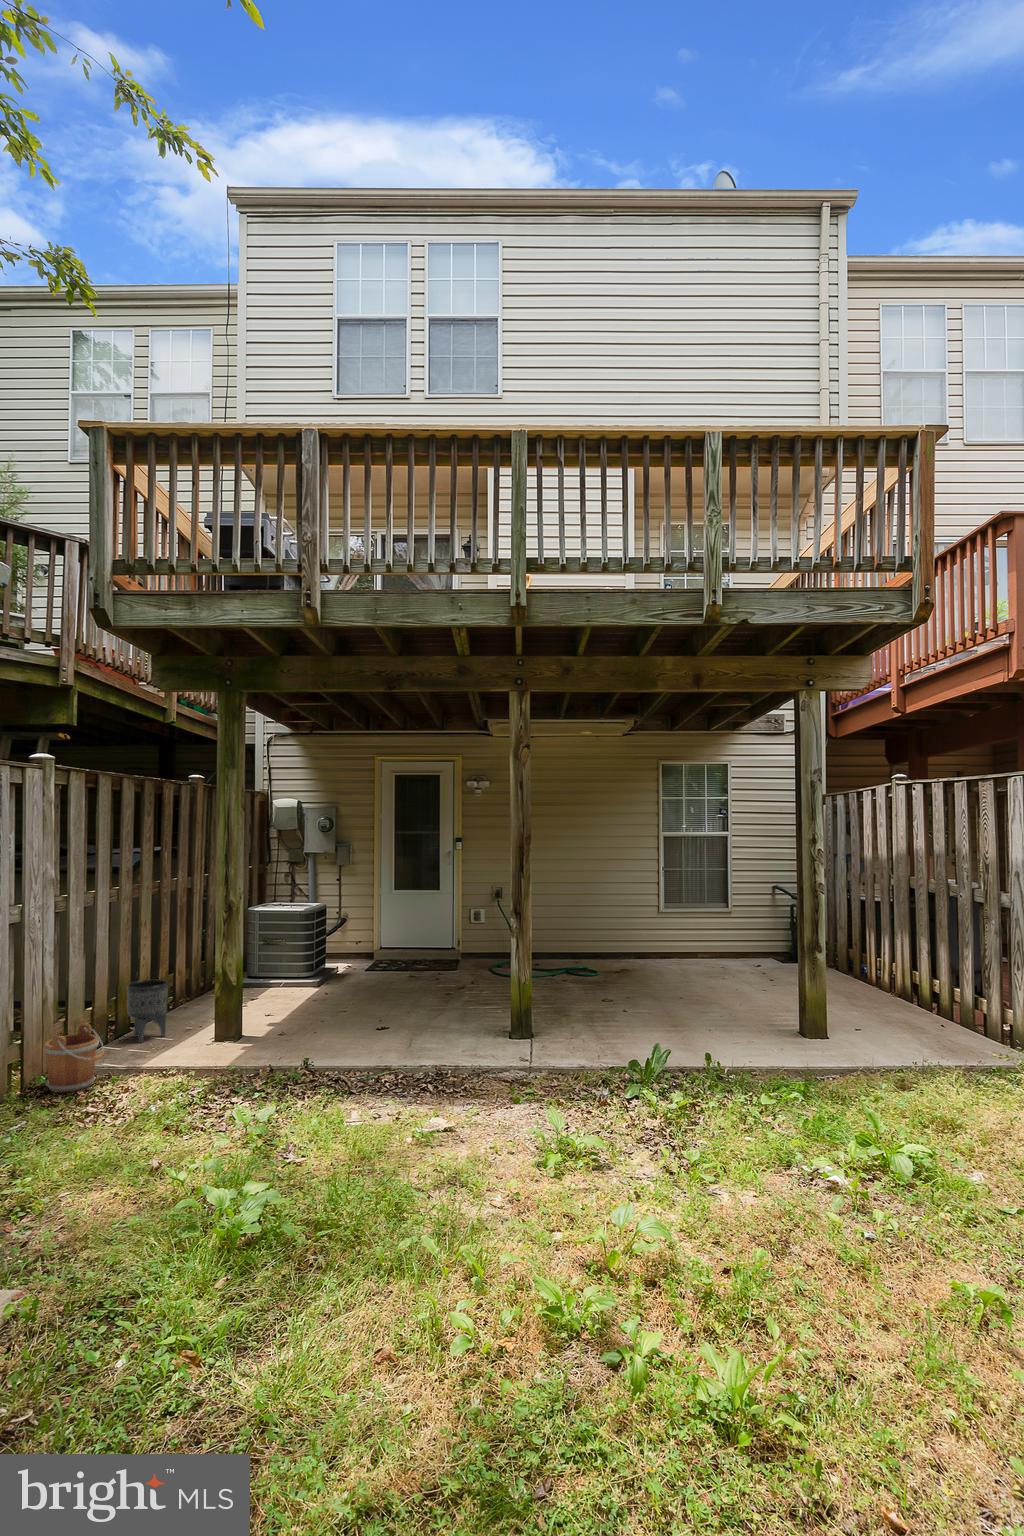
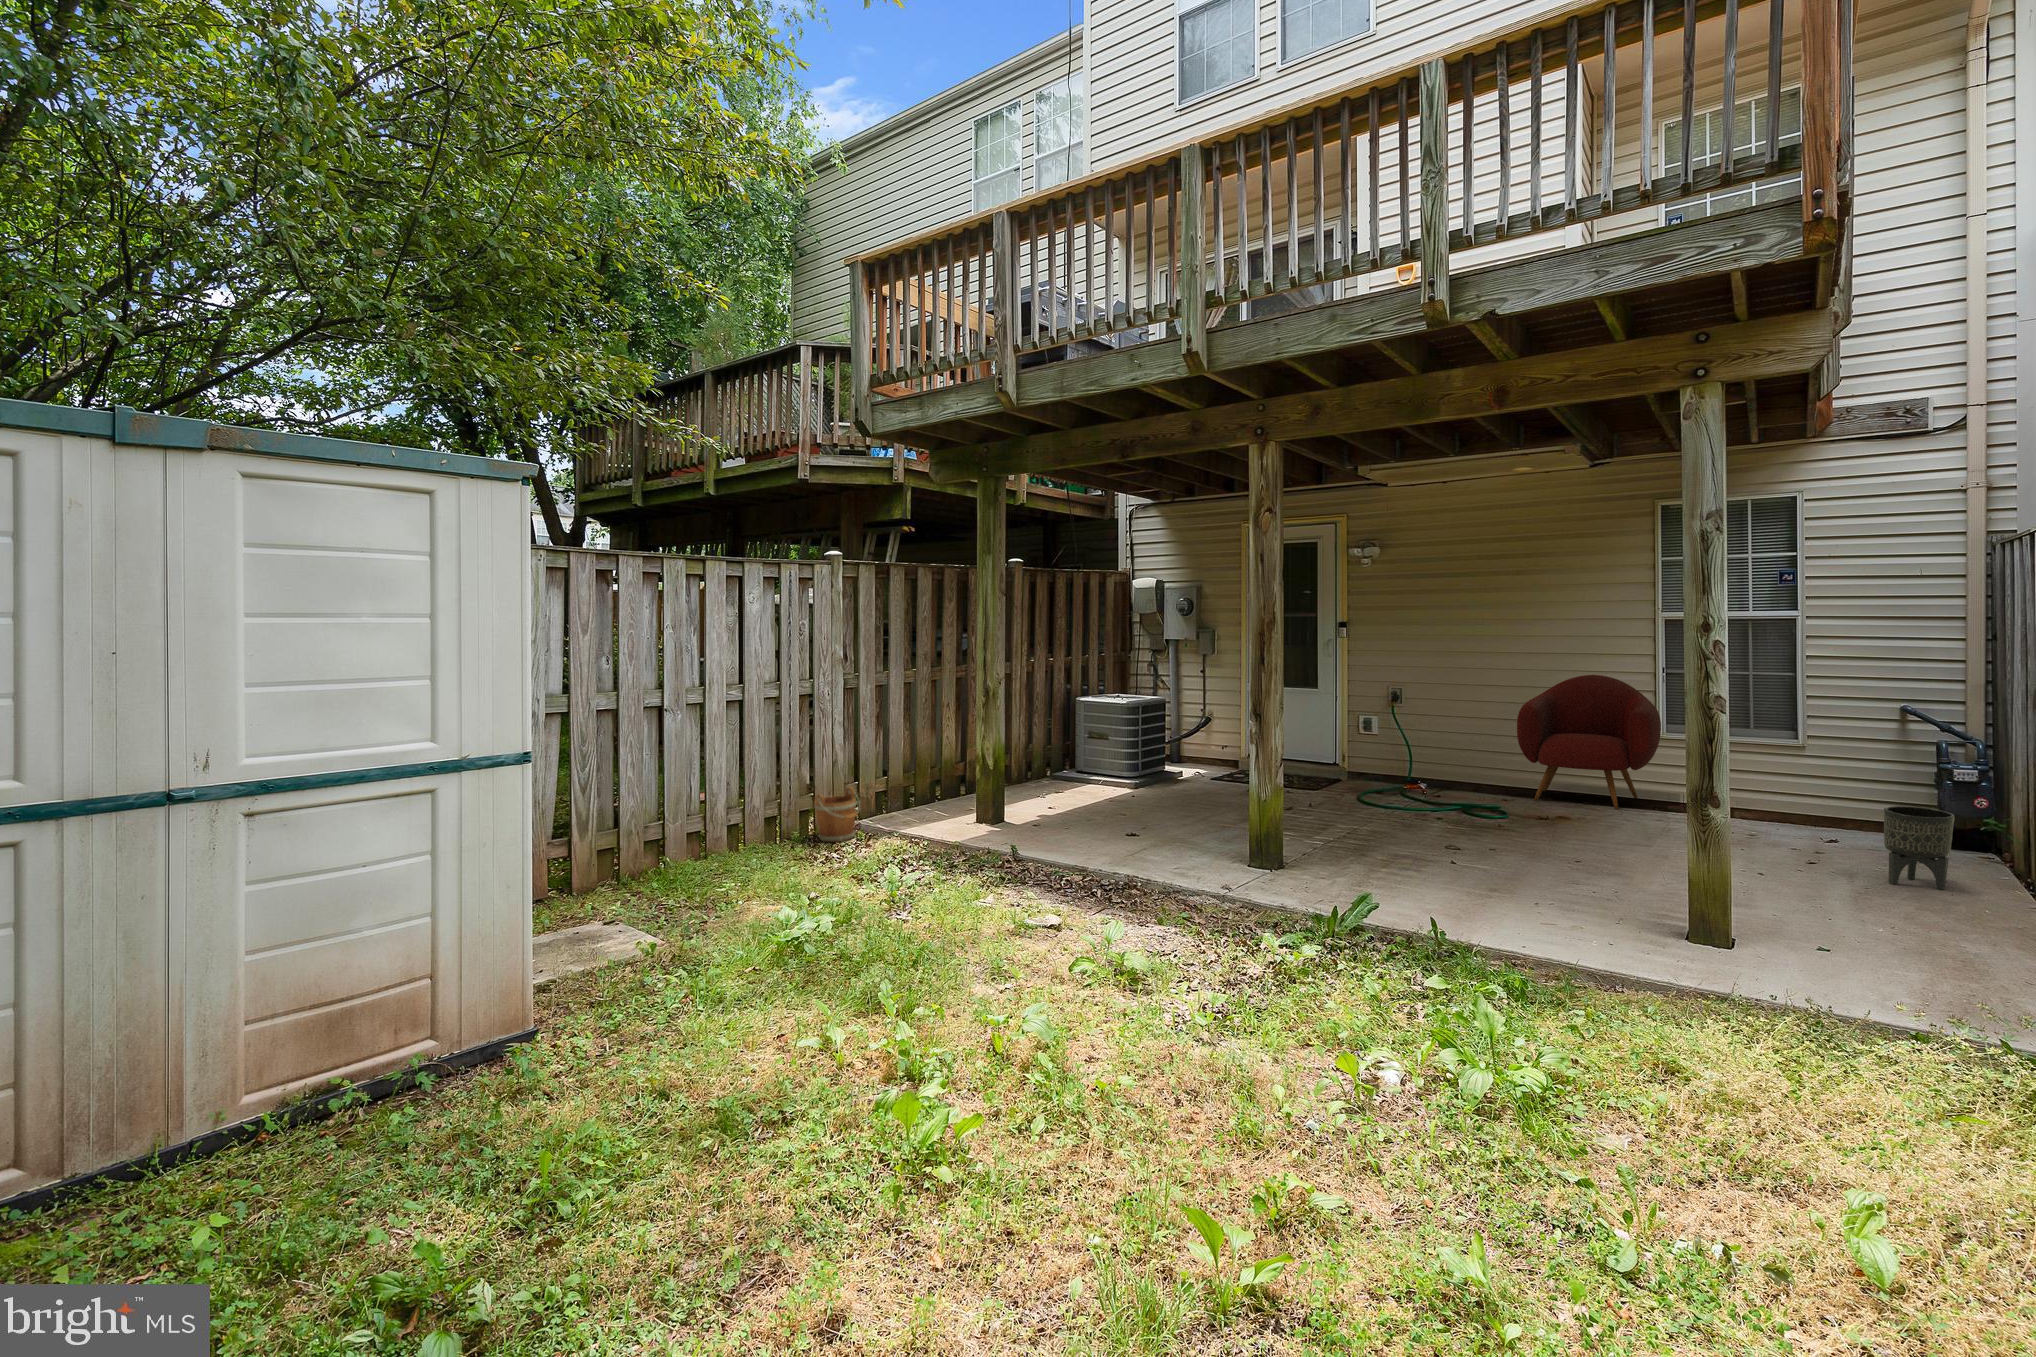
armchair: none [608,875,699,972] -> present [1517,675,1661,810]
planter: present [127,980,168,1043] -> present [1884,806,1954,890]

